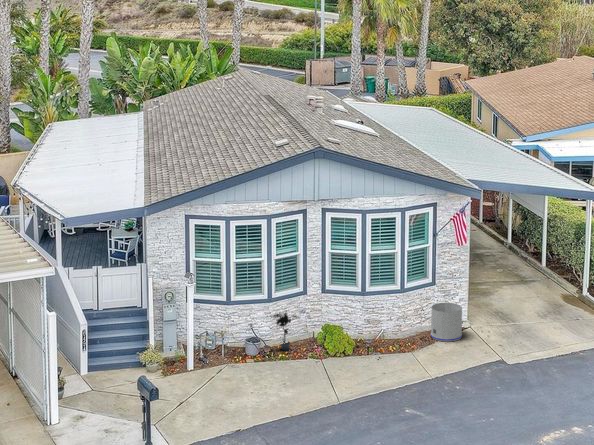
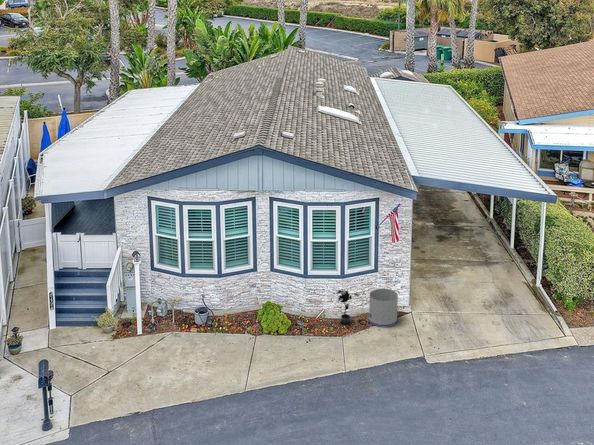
potted plant: present [273,313,297,351] -> present [333,290,358,324]

